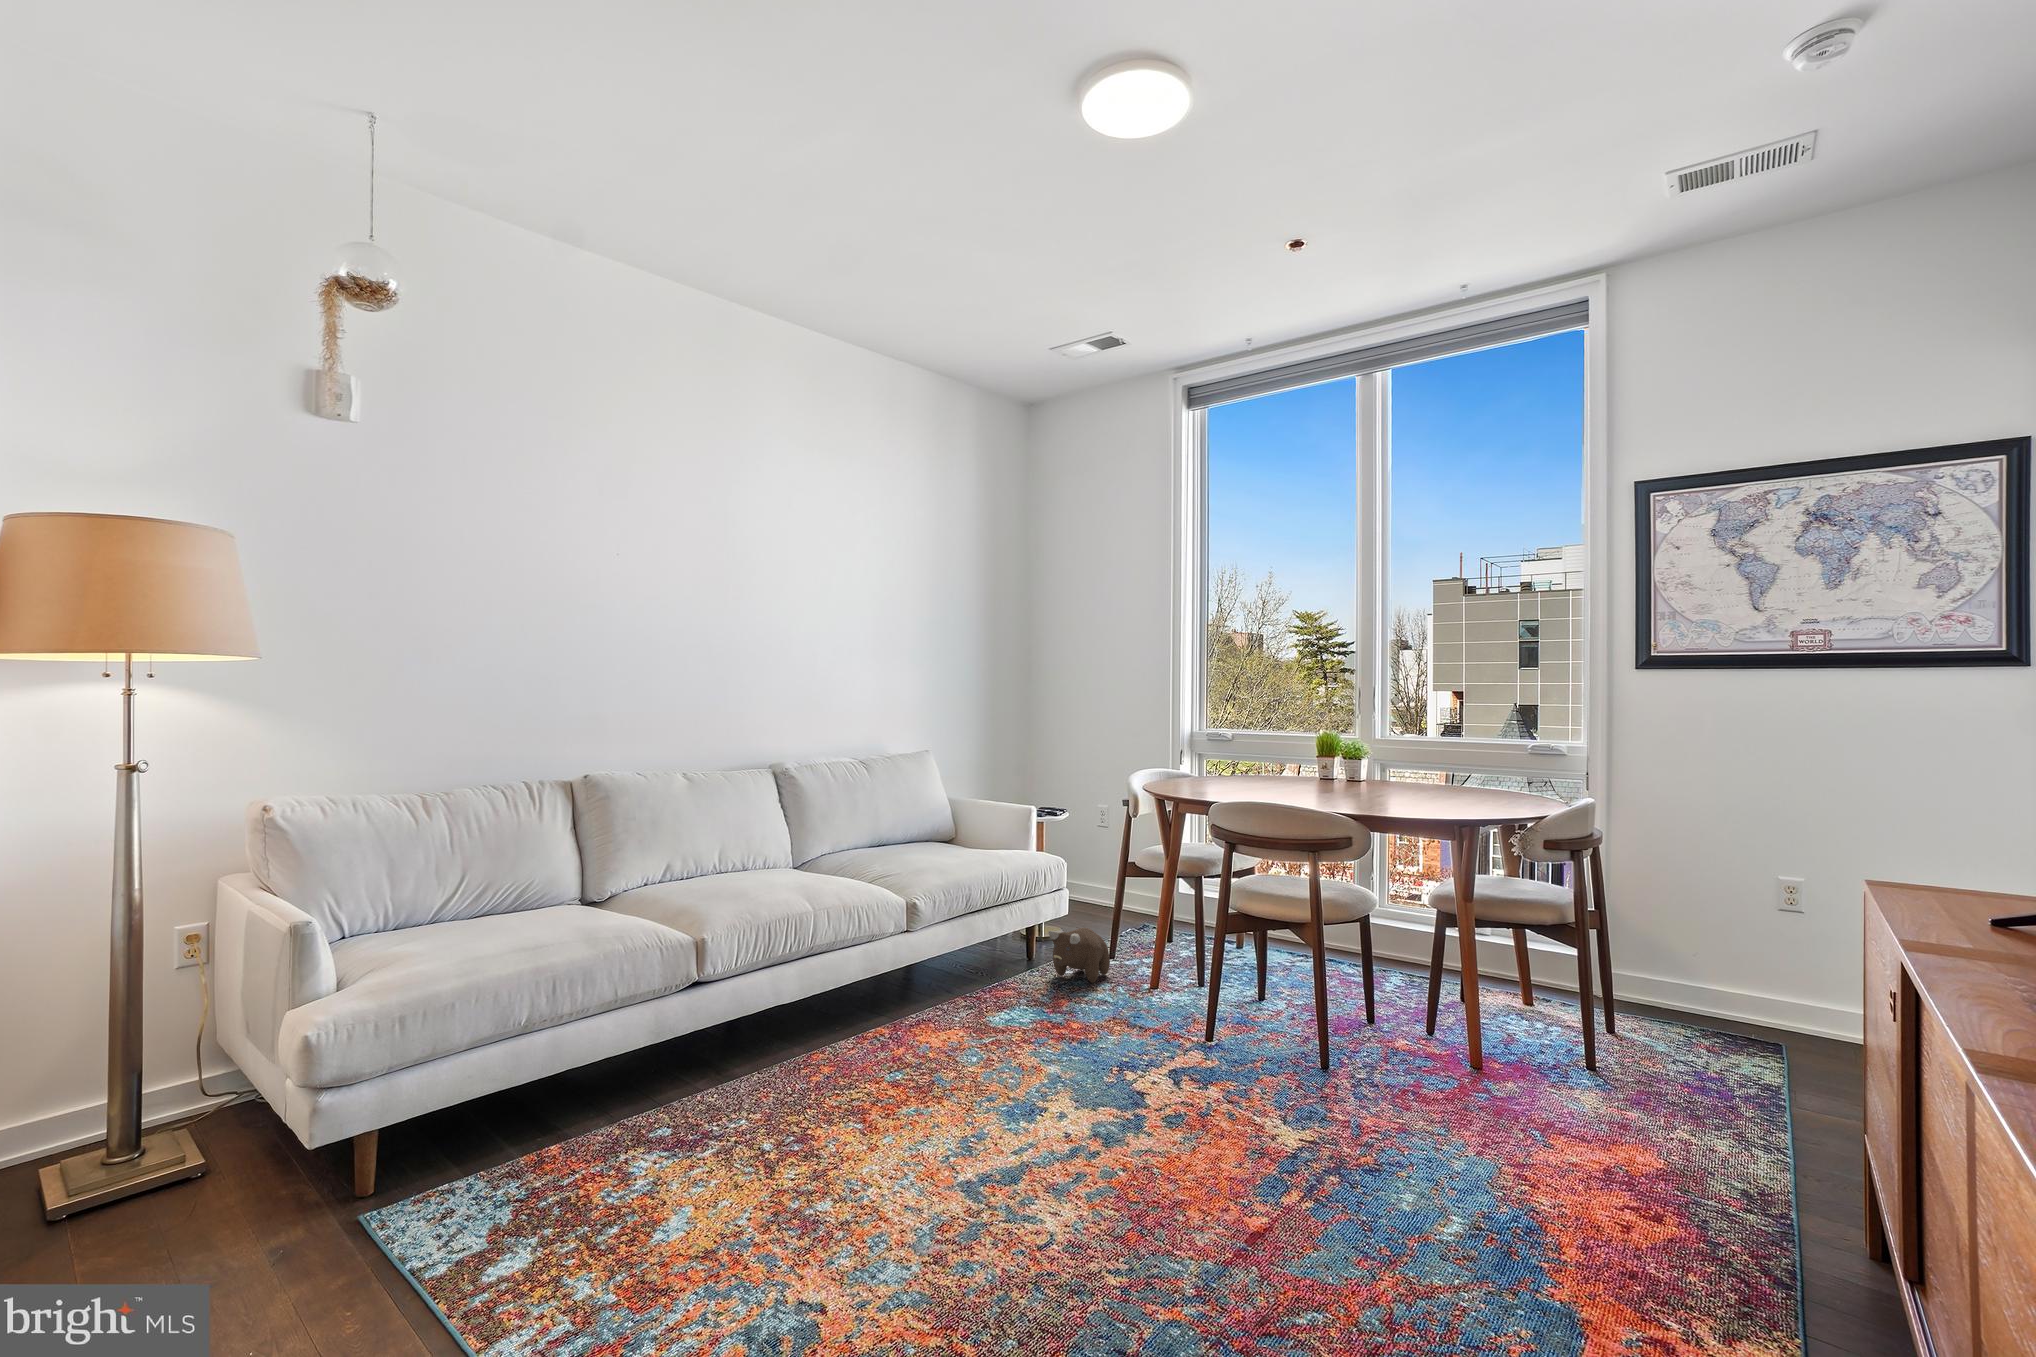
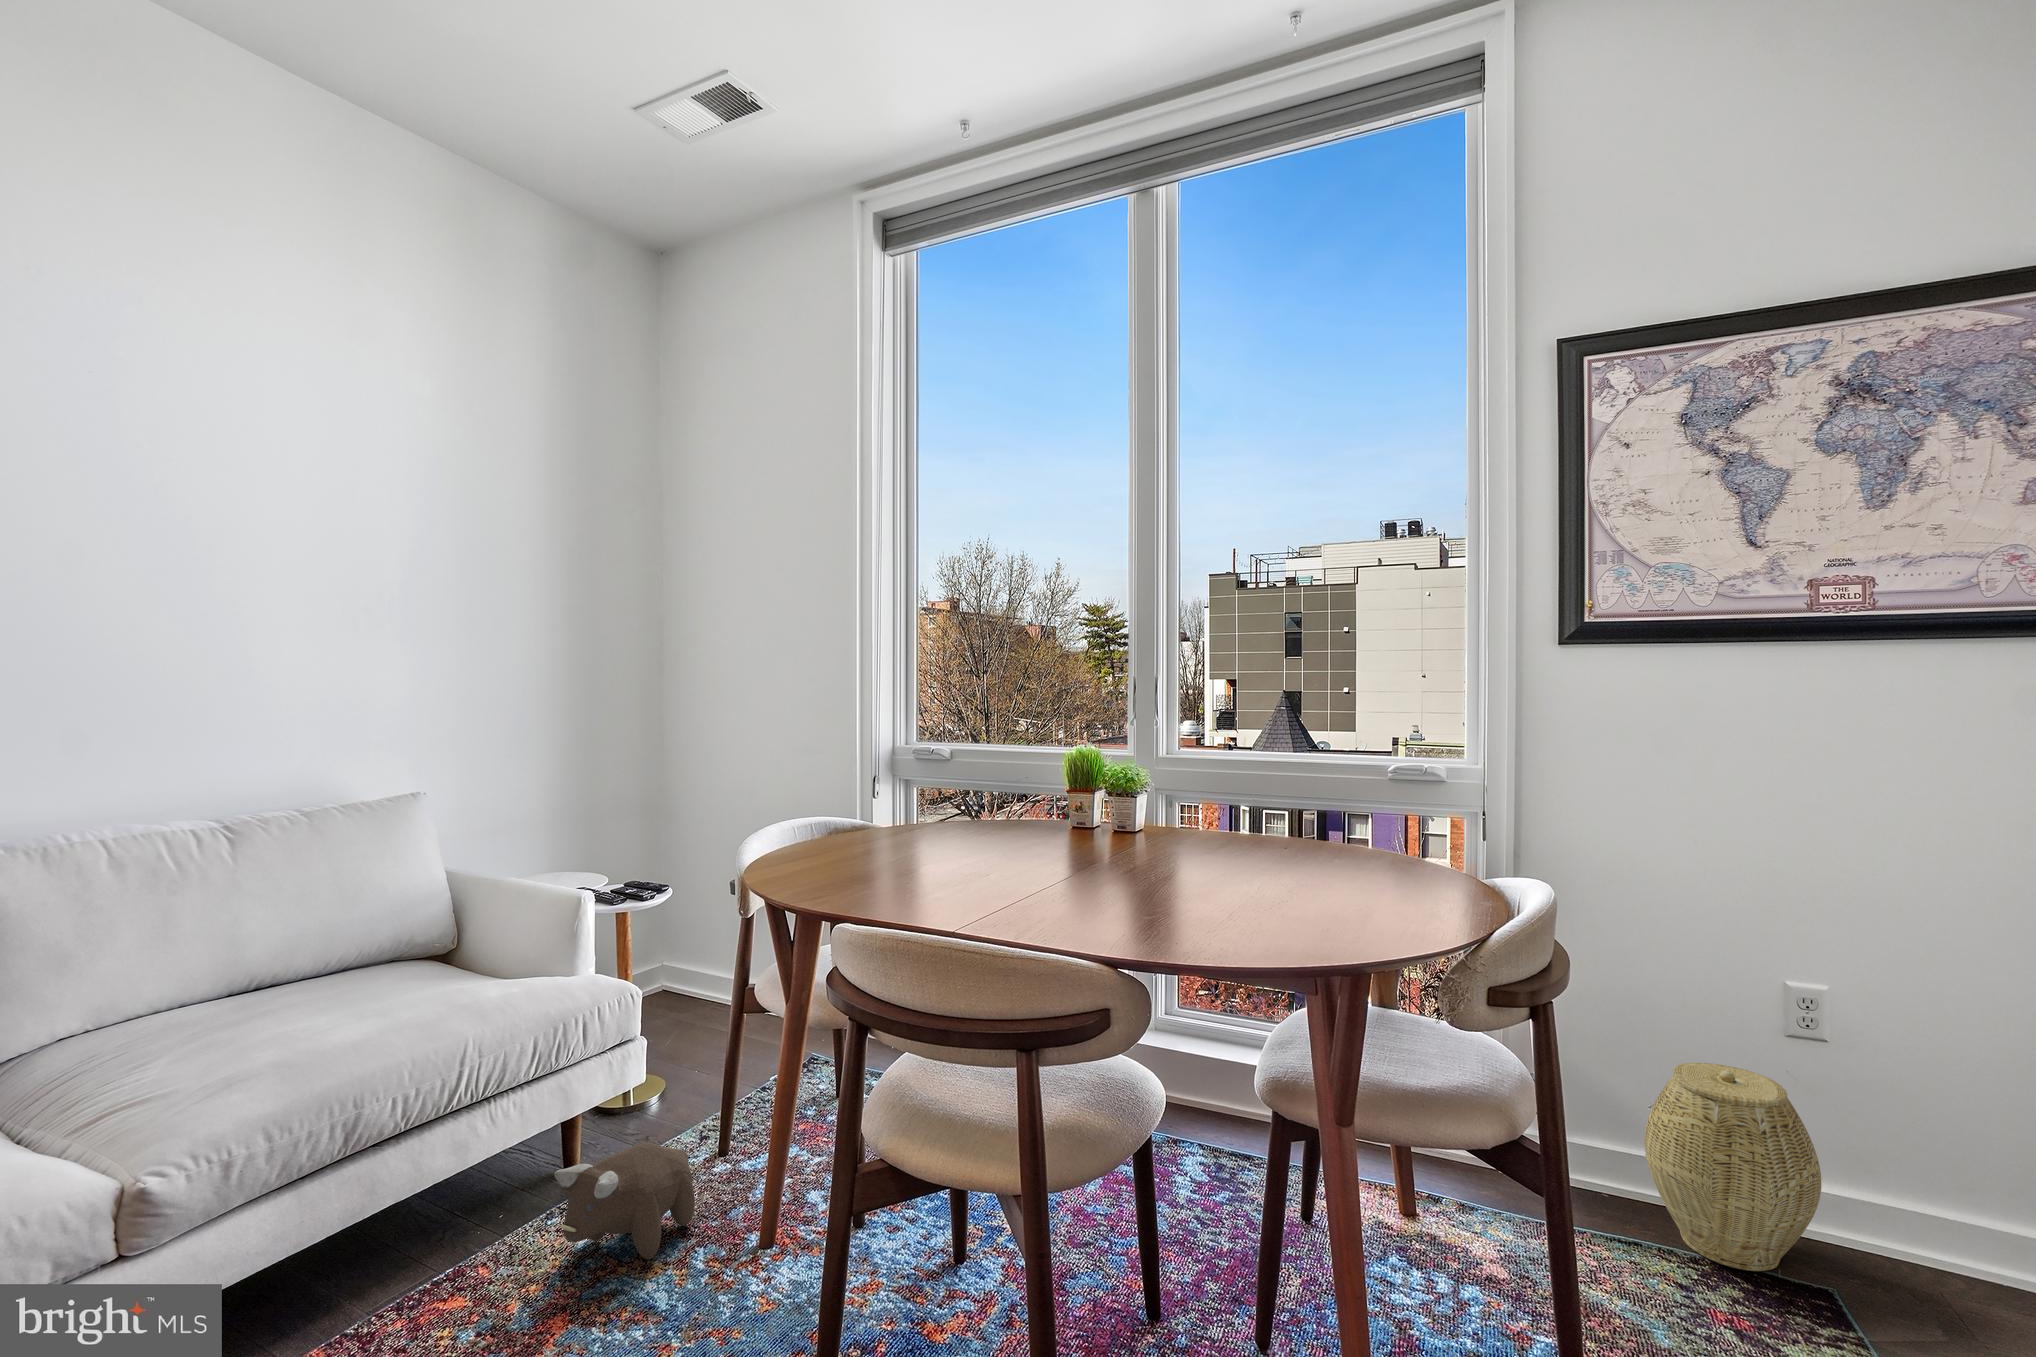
woven basket: none [1679,921,1783,1035] -> present [1644,1063,1822,1271]

